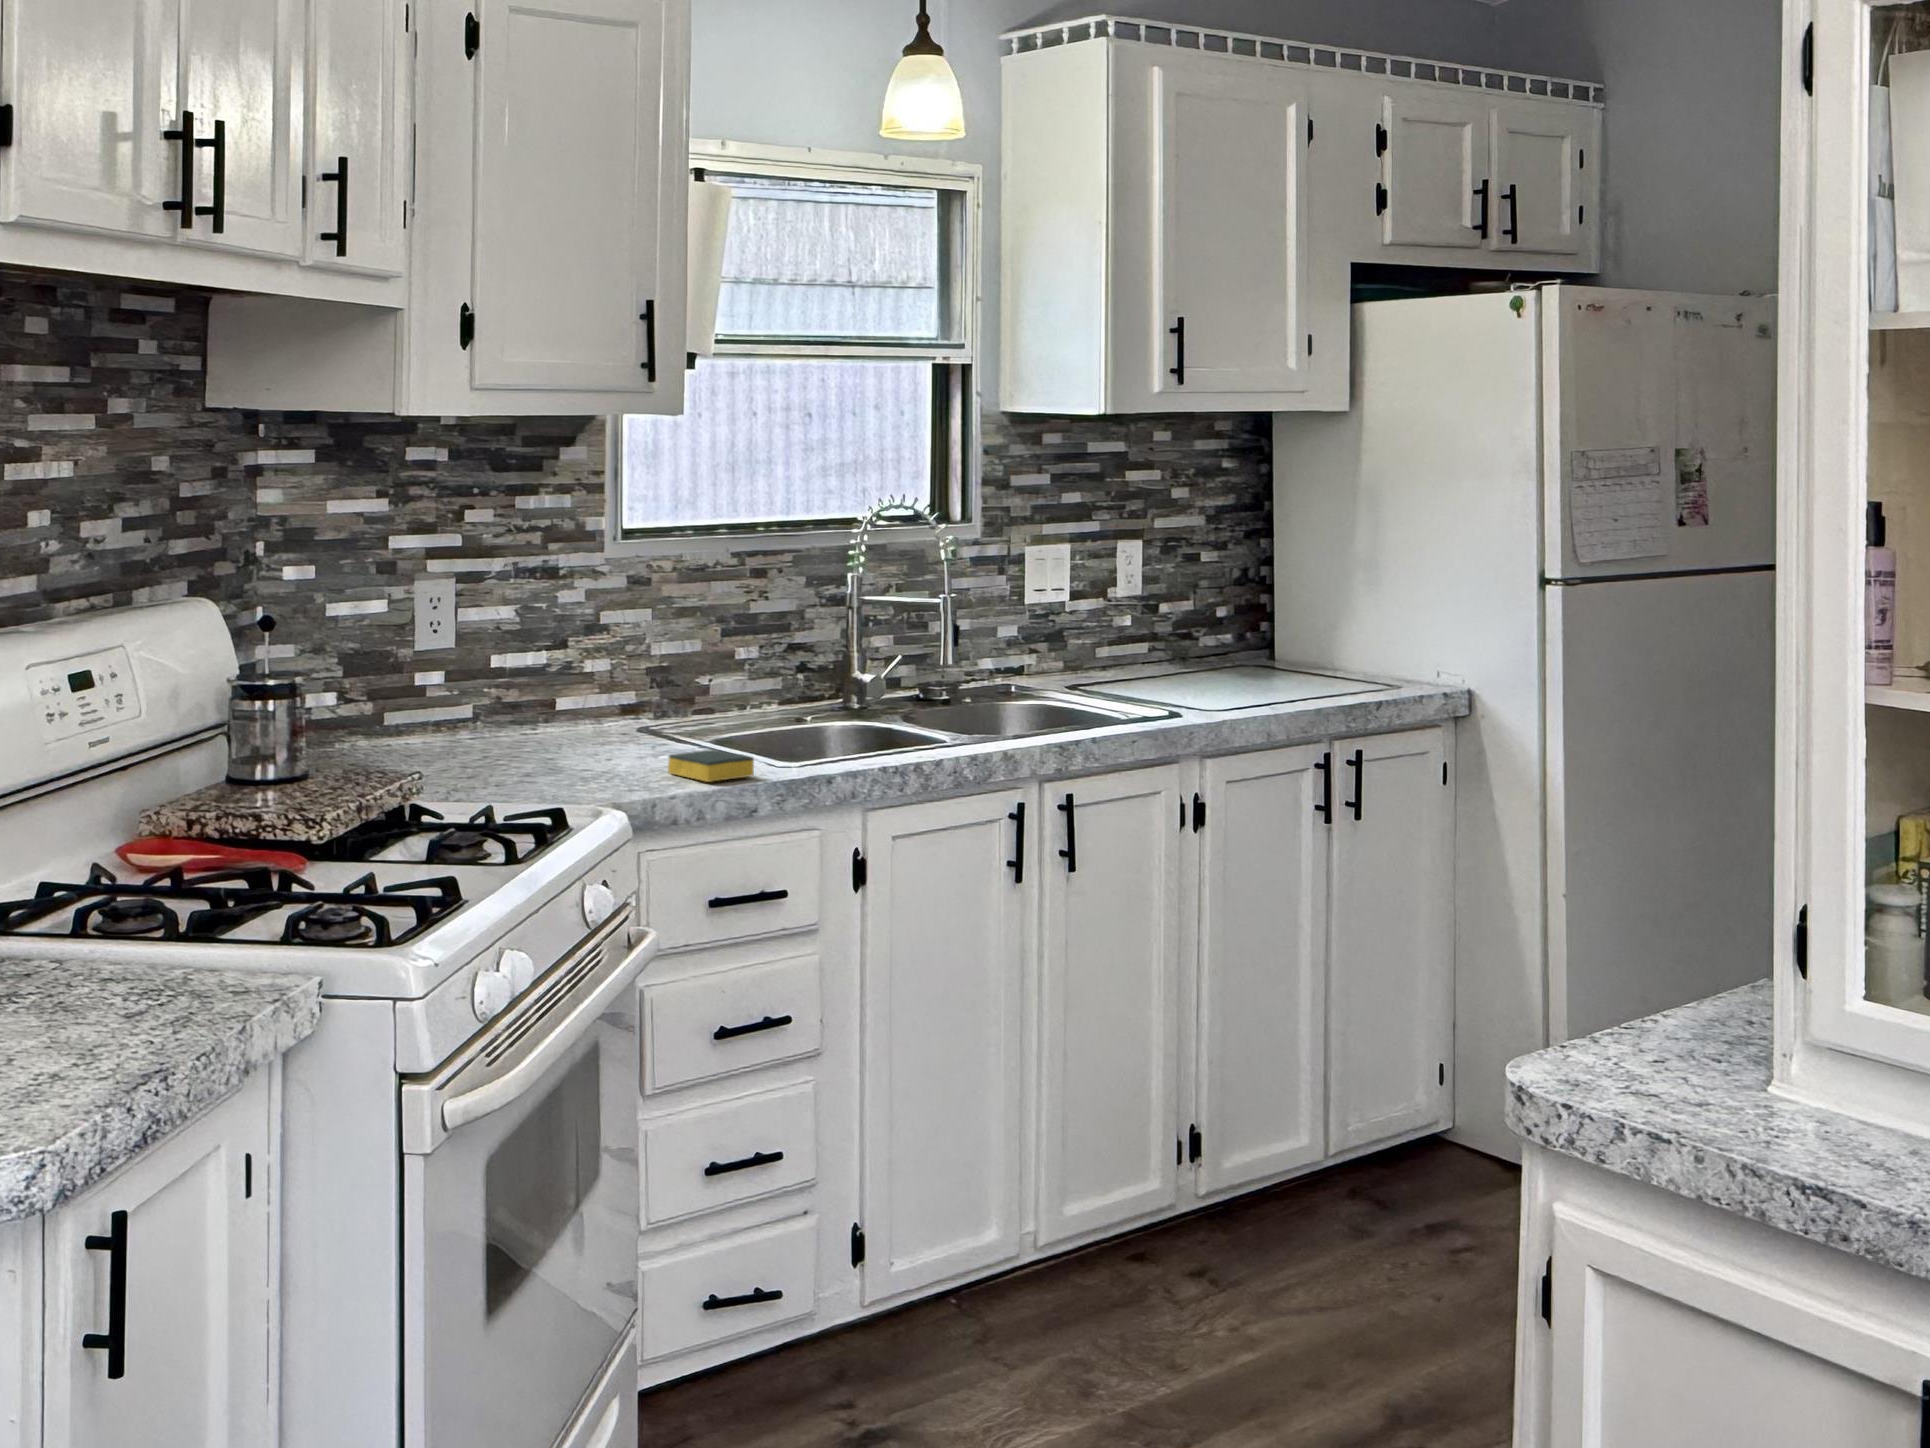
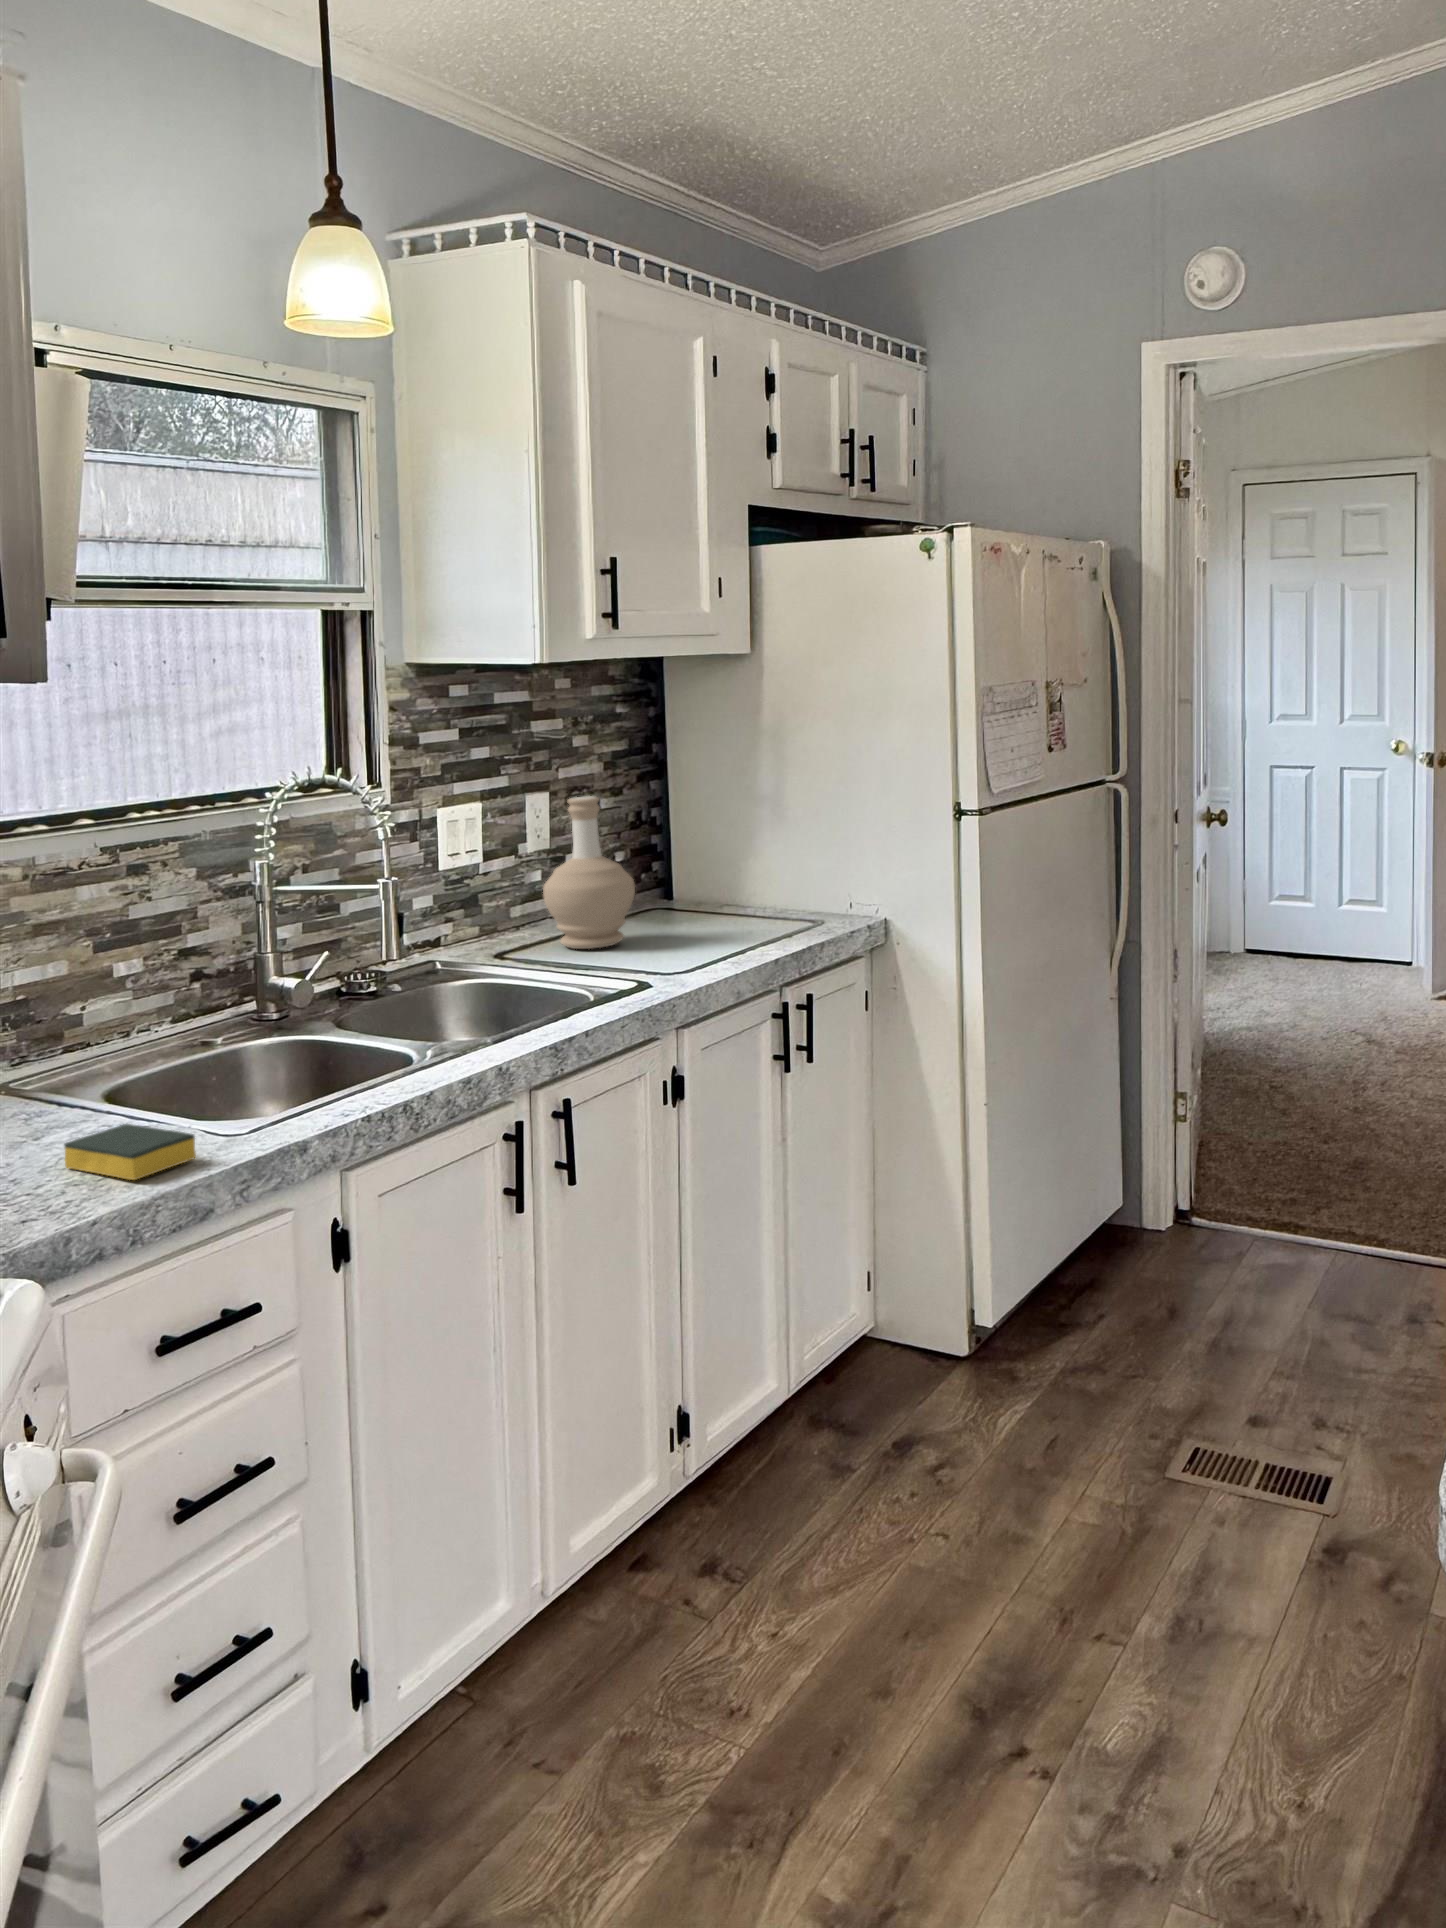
bottle: none [1119,543,1205,688] -> present [543,796,635,949]

